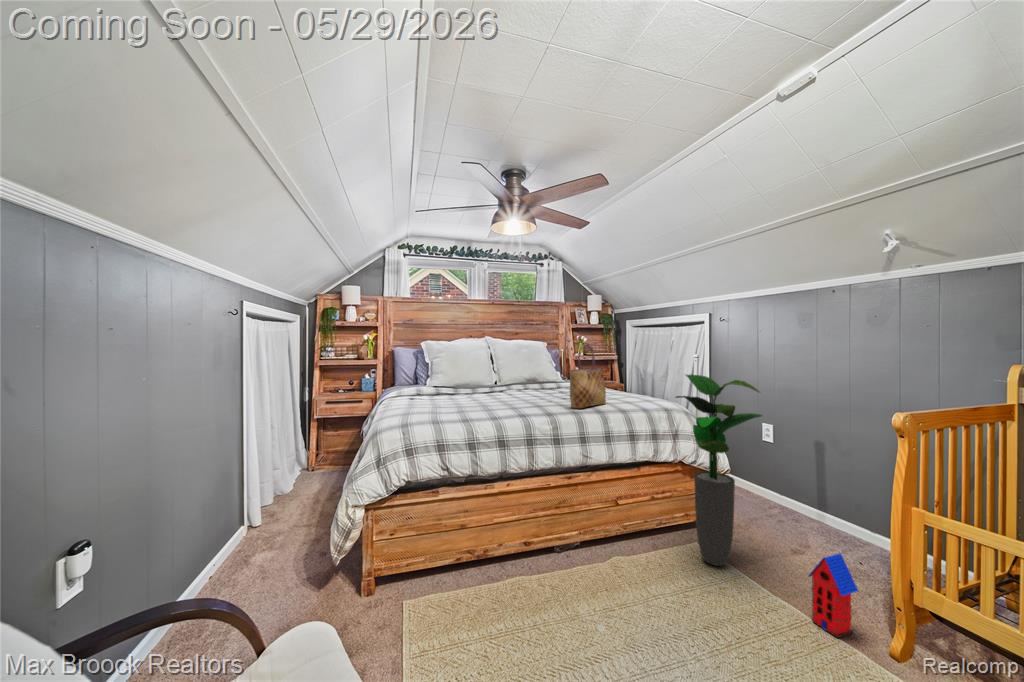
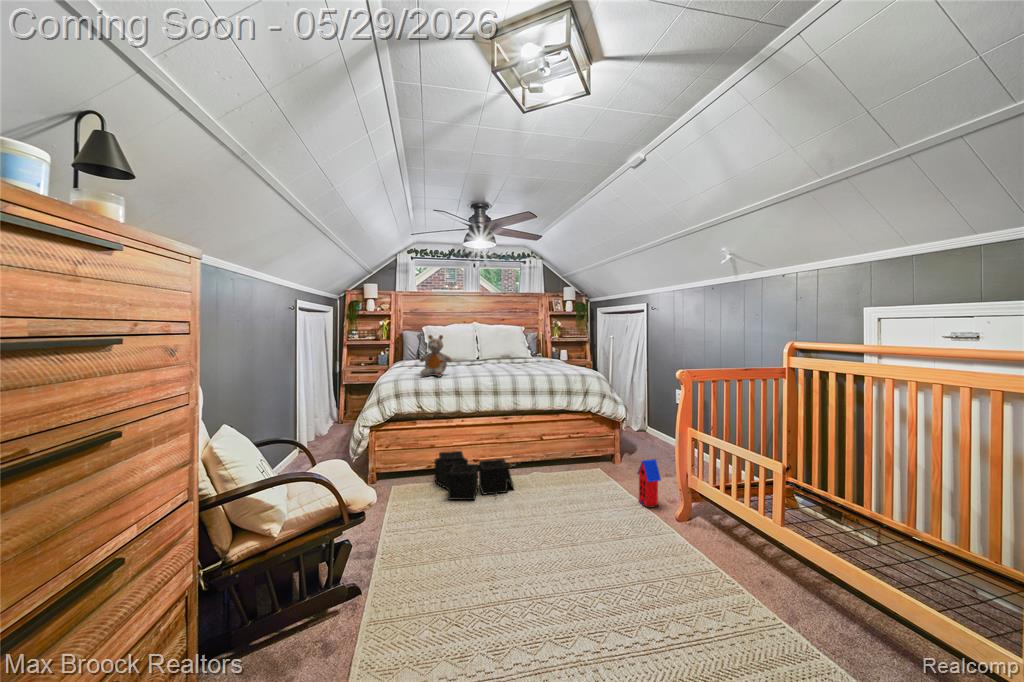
tote bag: present [570,344,606,408] -> none [512,328,543,373]
stuffed bear: none [436,354,485,417] -> present [420,335,452,377]
potted plant: present [676,375,762,566] -> none [573,350,630,477]
storage bin: none [471,532,604,634] -> present [435,451,514,500]

